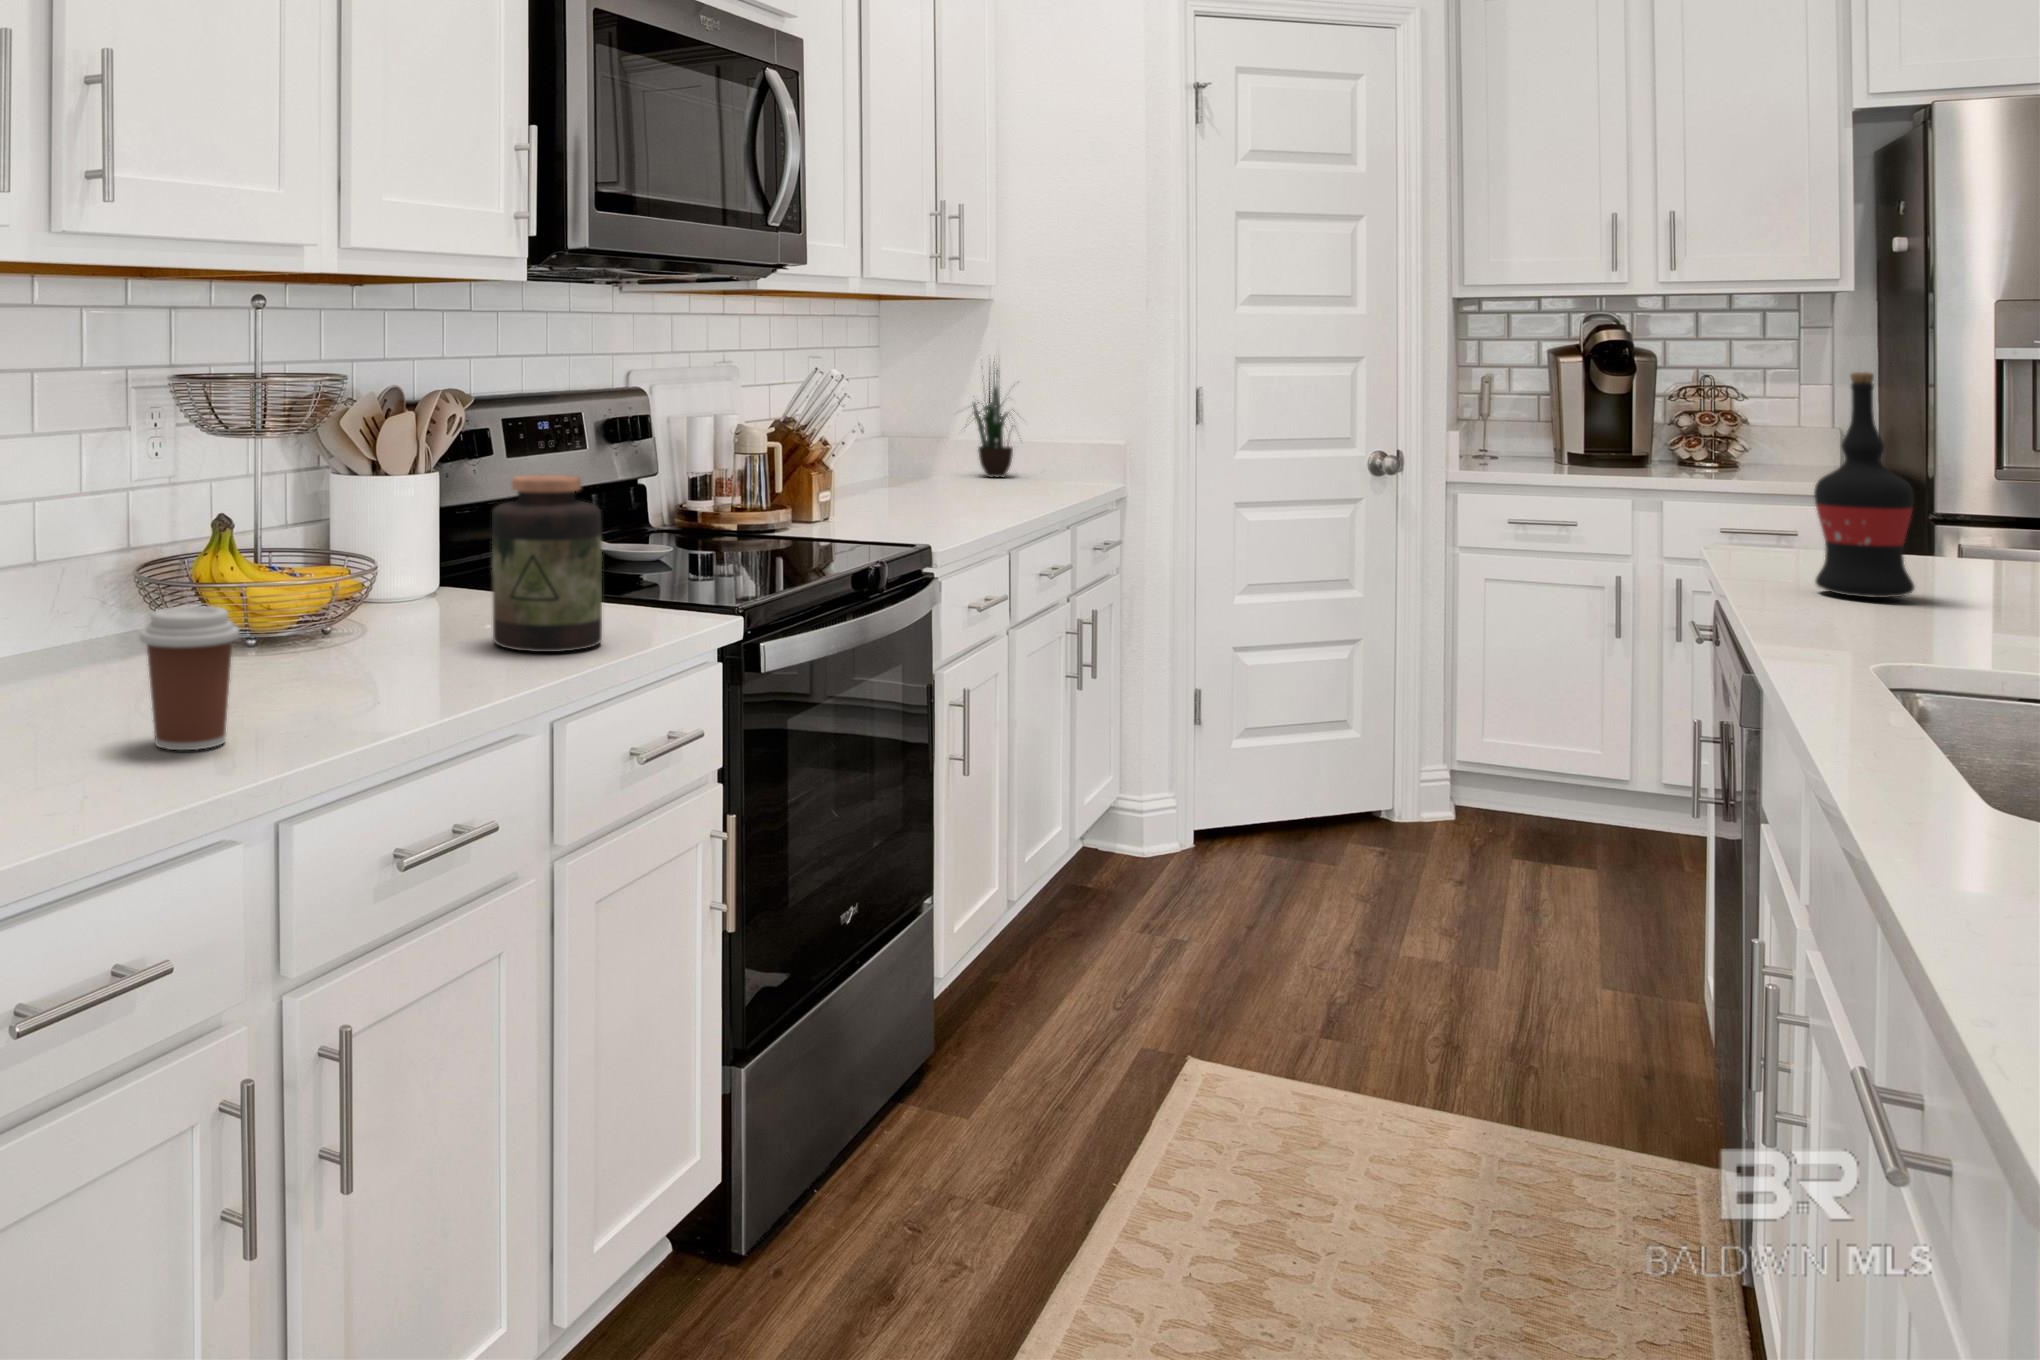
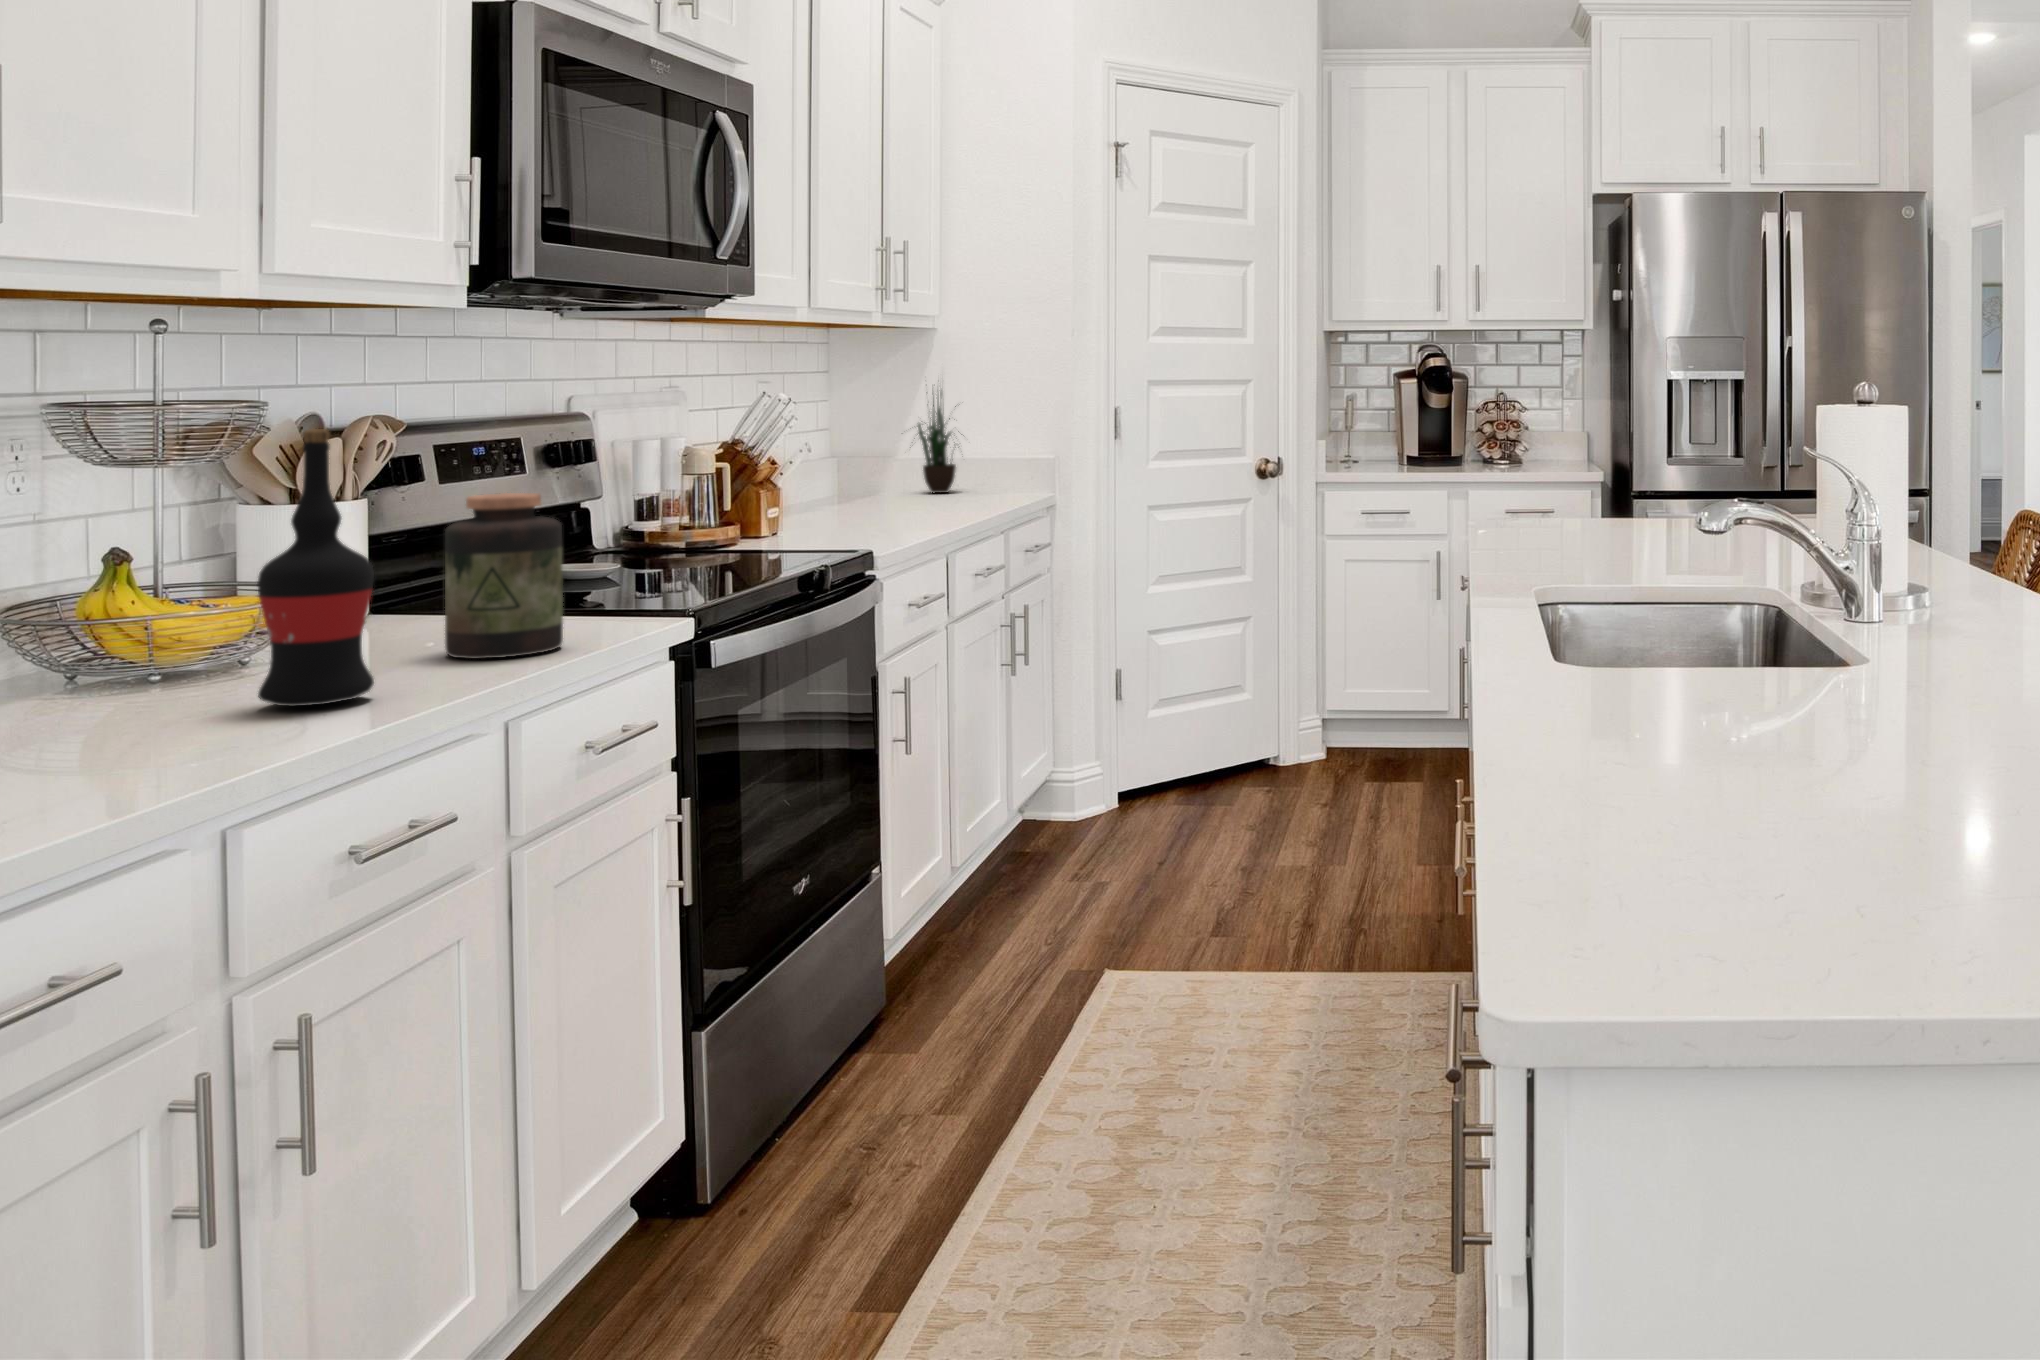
wine bottle: present [1814,372,1915,598] -> present [257,429,374,706]
coffee cup: present [139,606,240,750] -> none [83,624,200,762]

